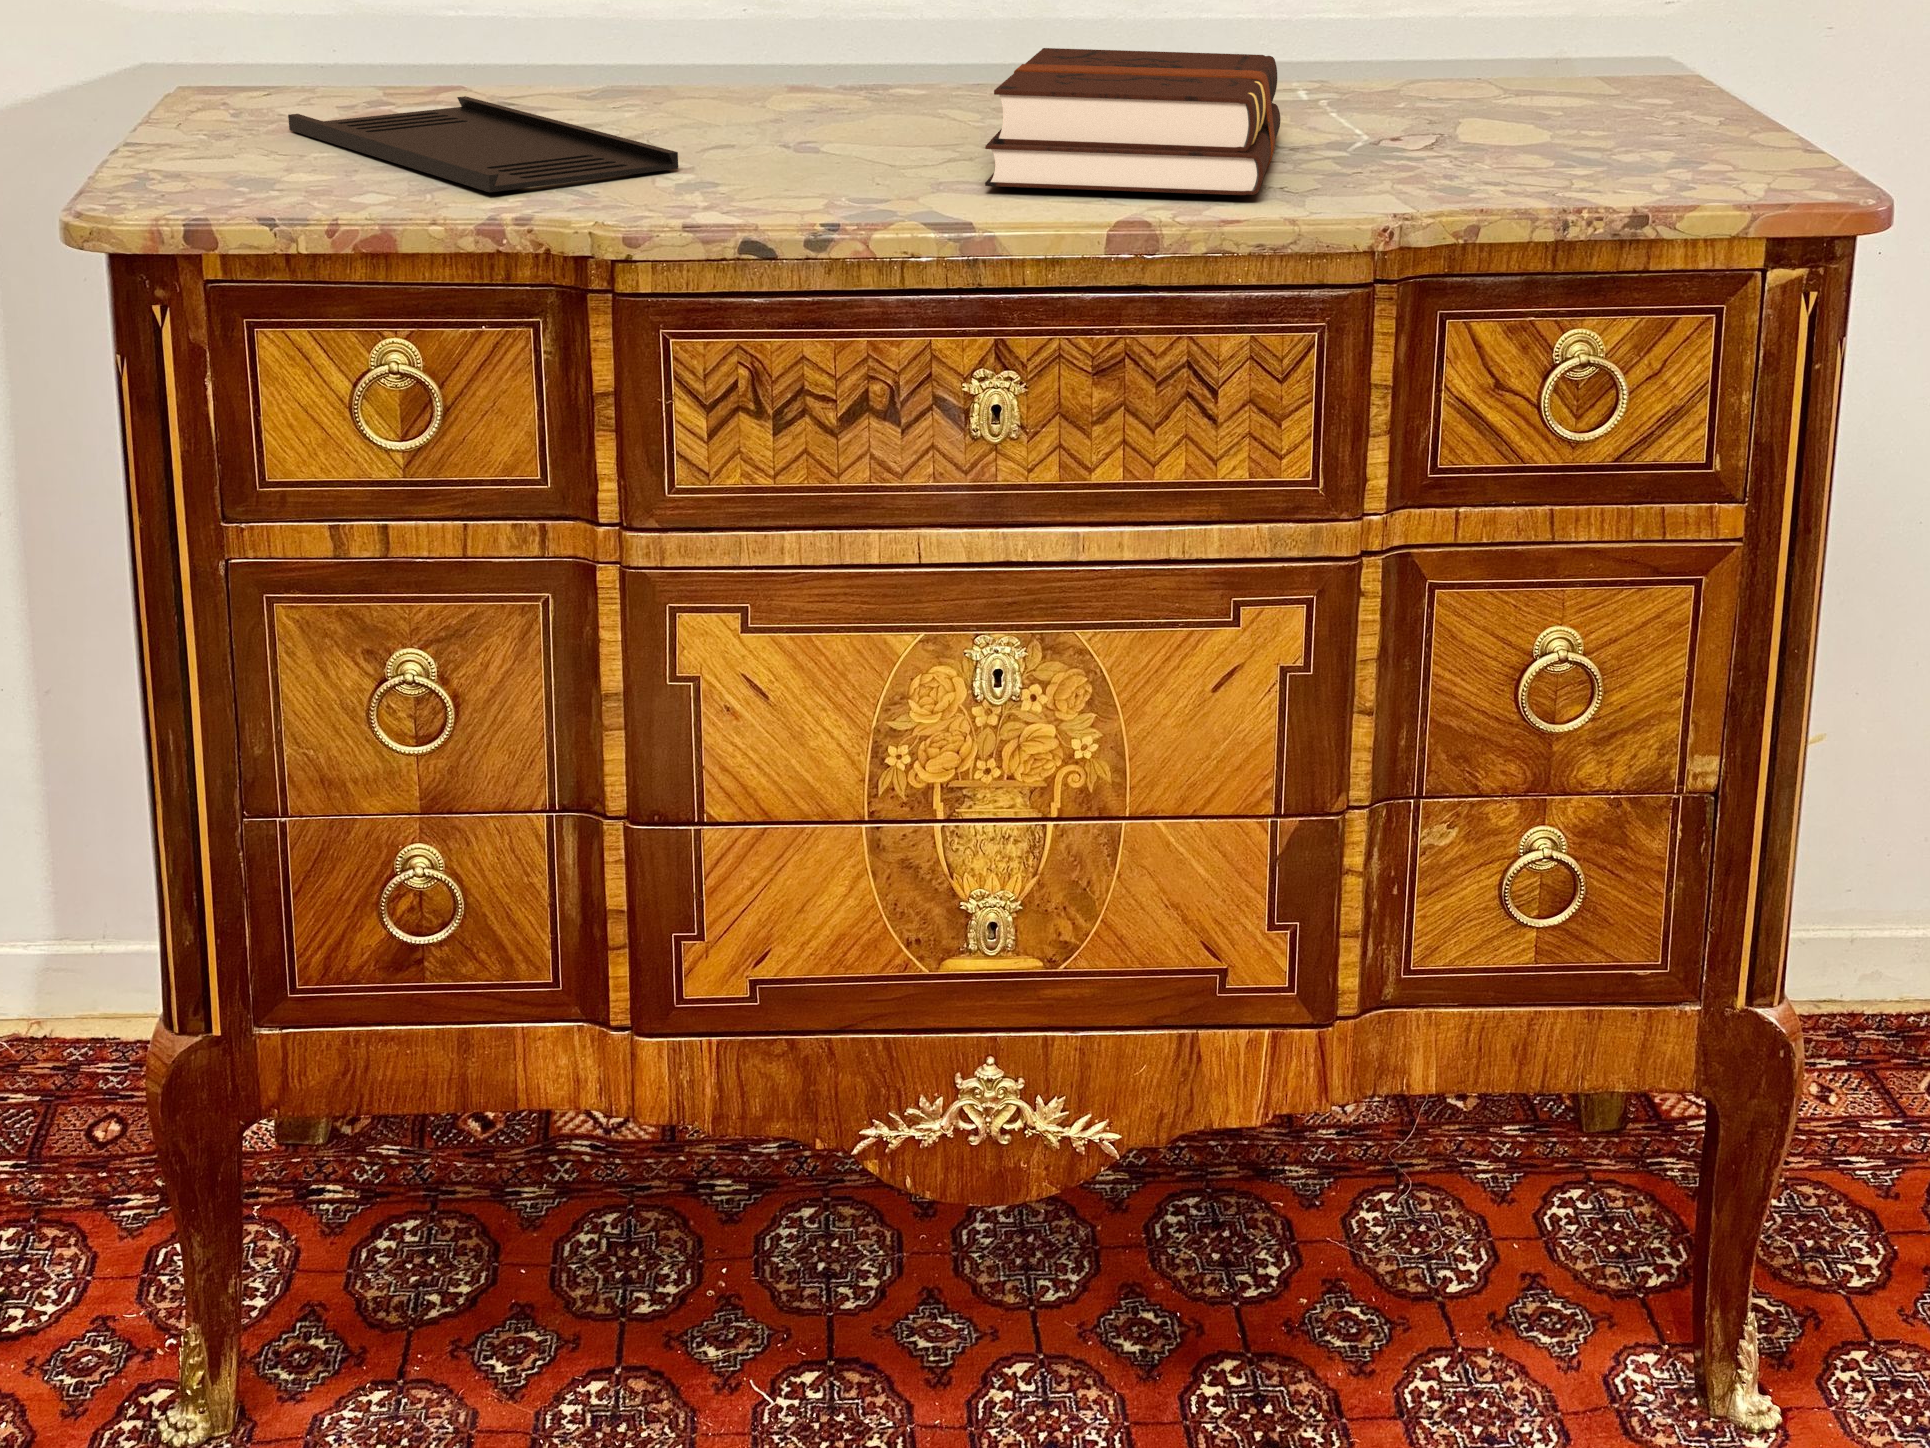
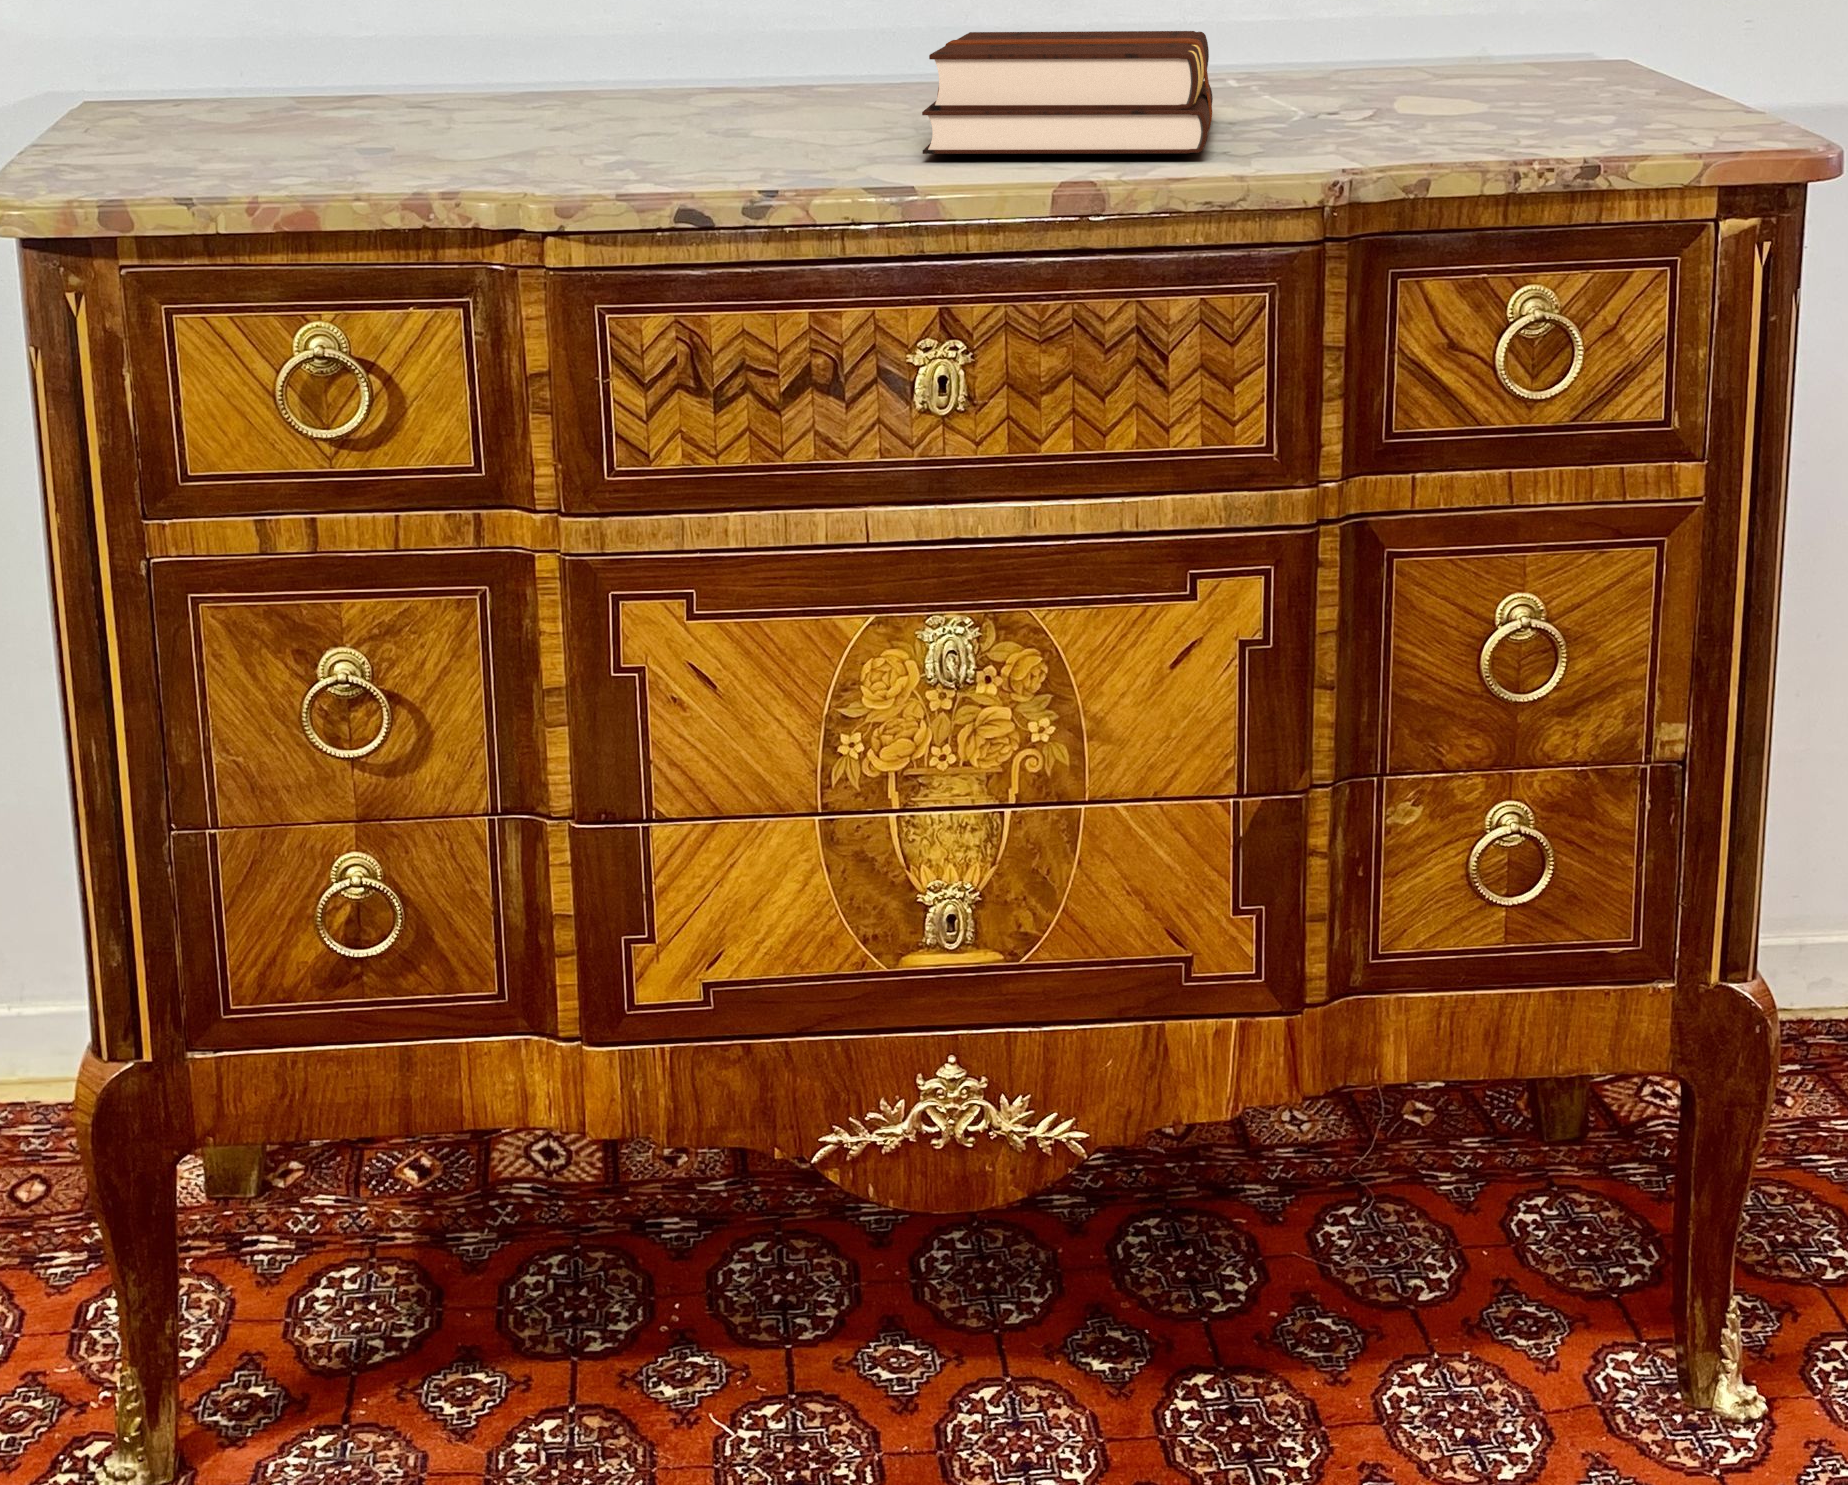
tray: present [288,96,678,192] -> none [201,105,605,172]

